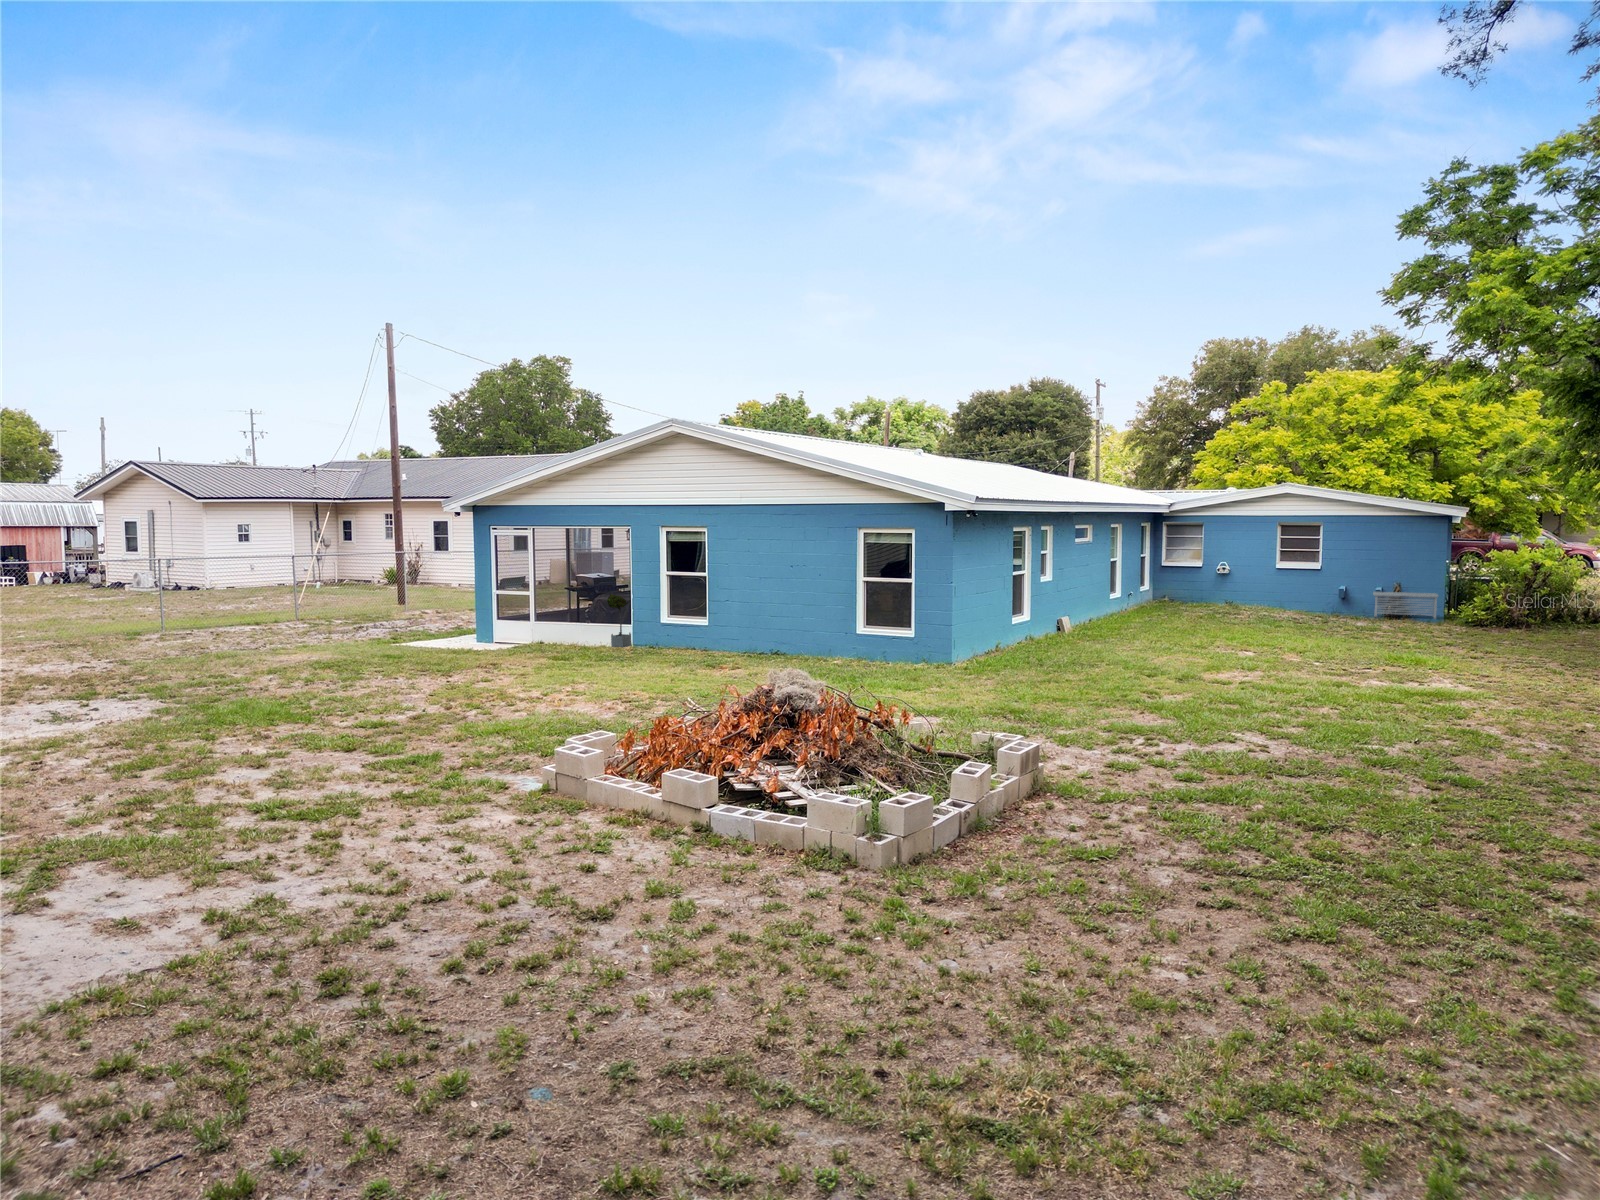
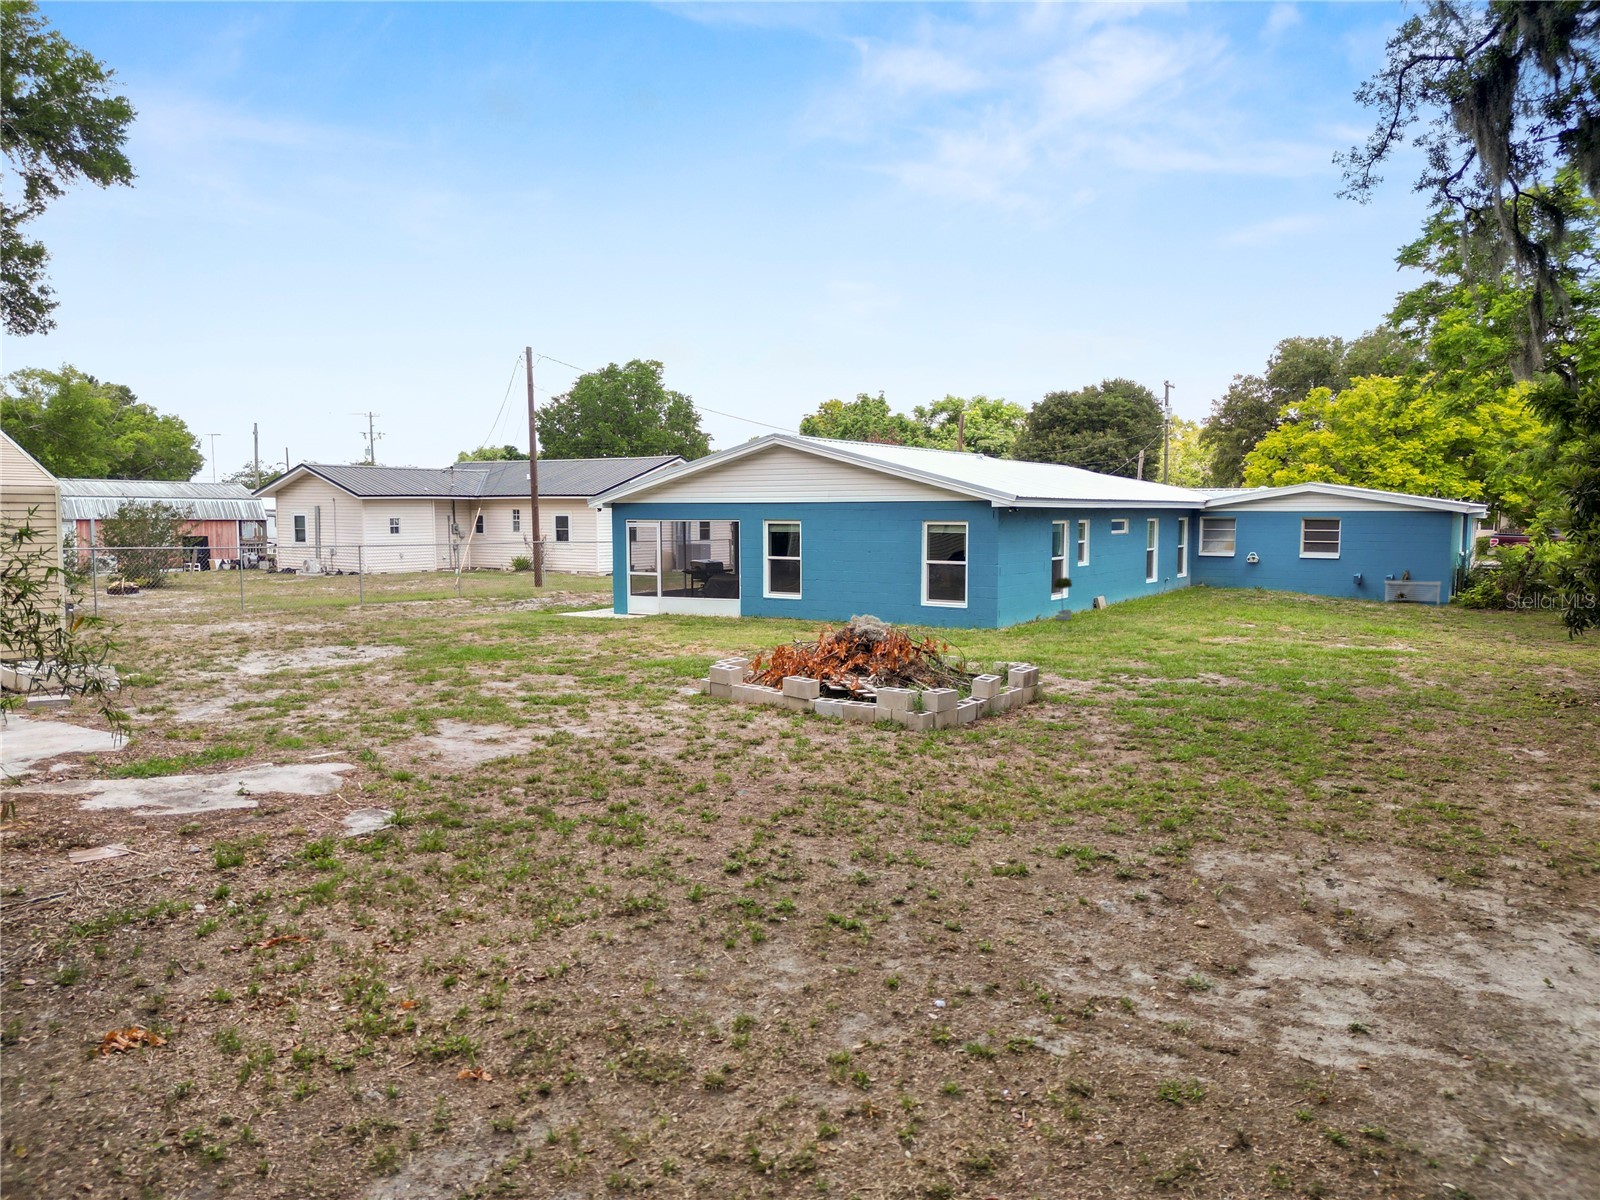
potted tree: present [607,594,632,647] -> present [1054,577,1072,620]

